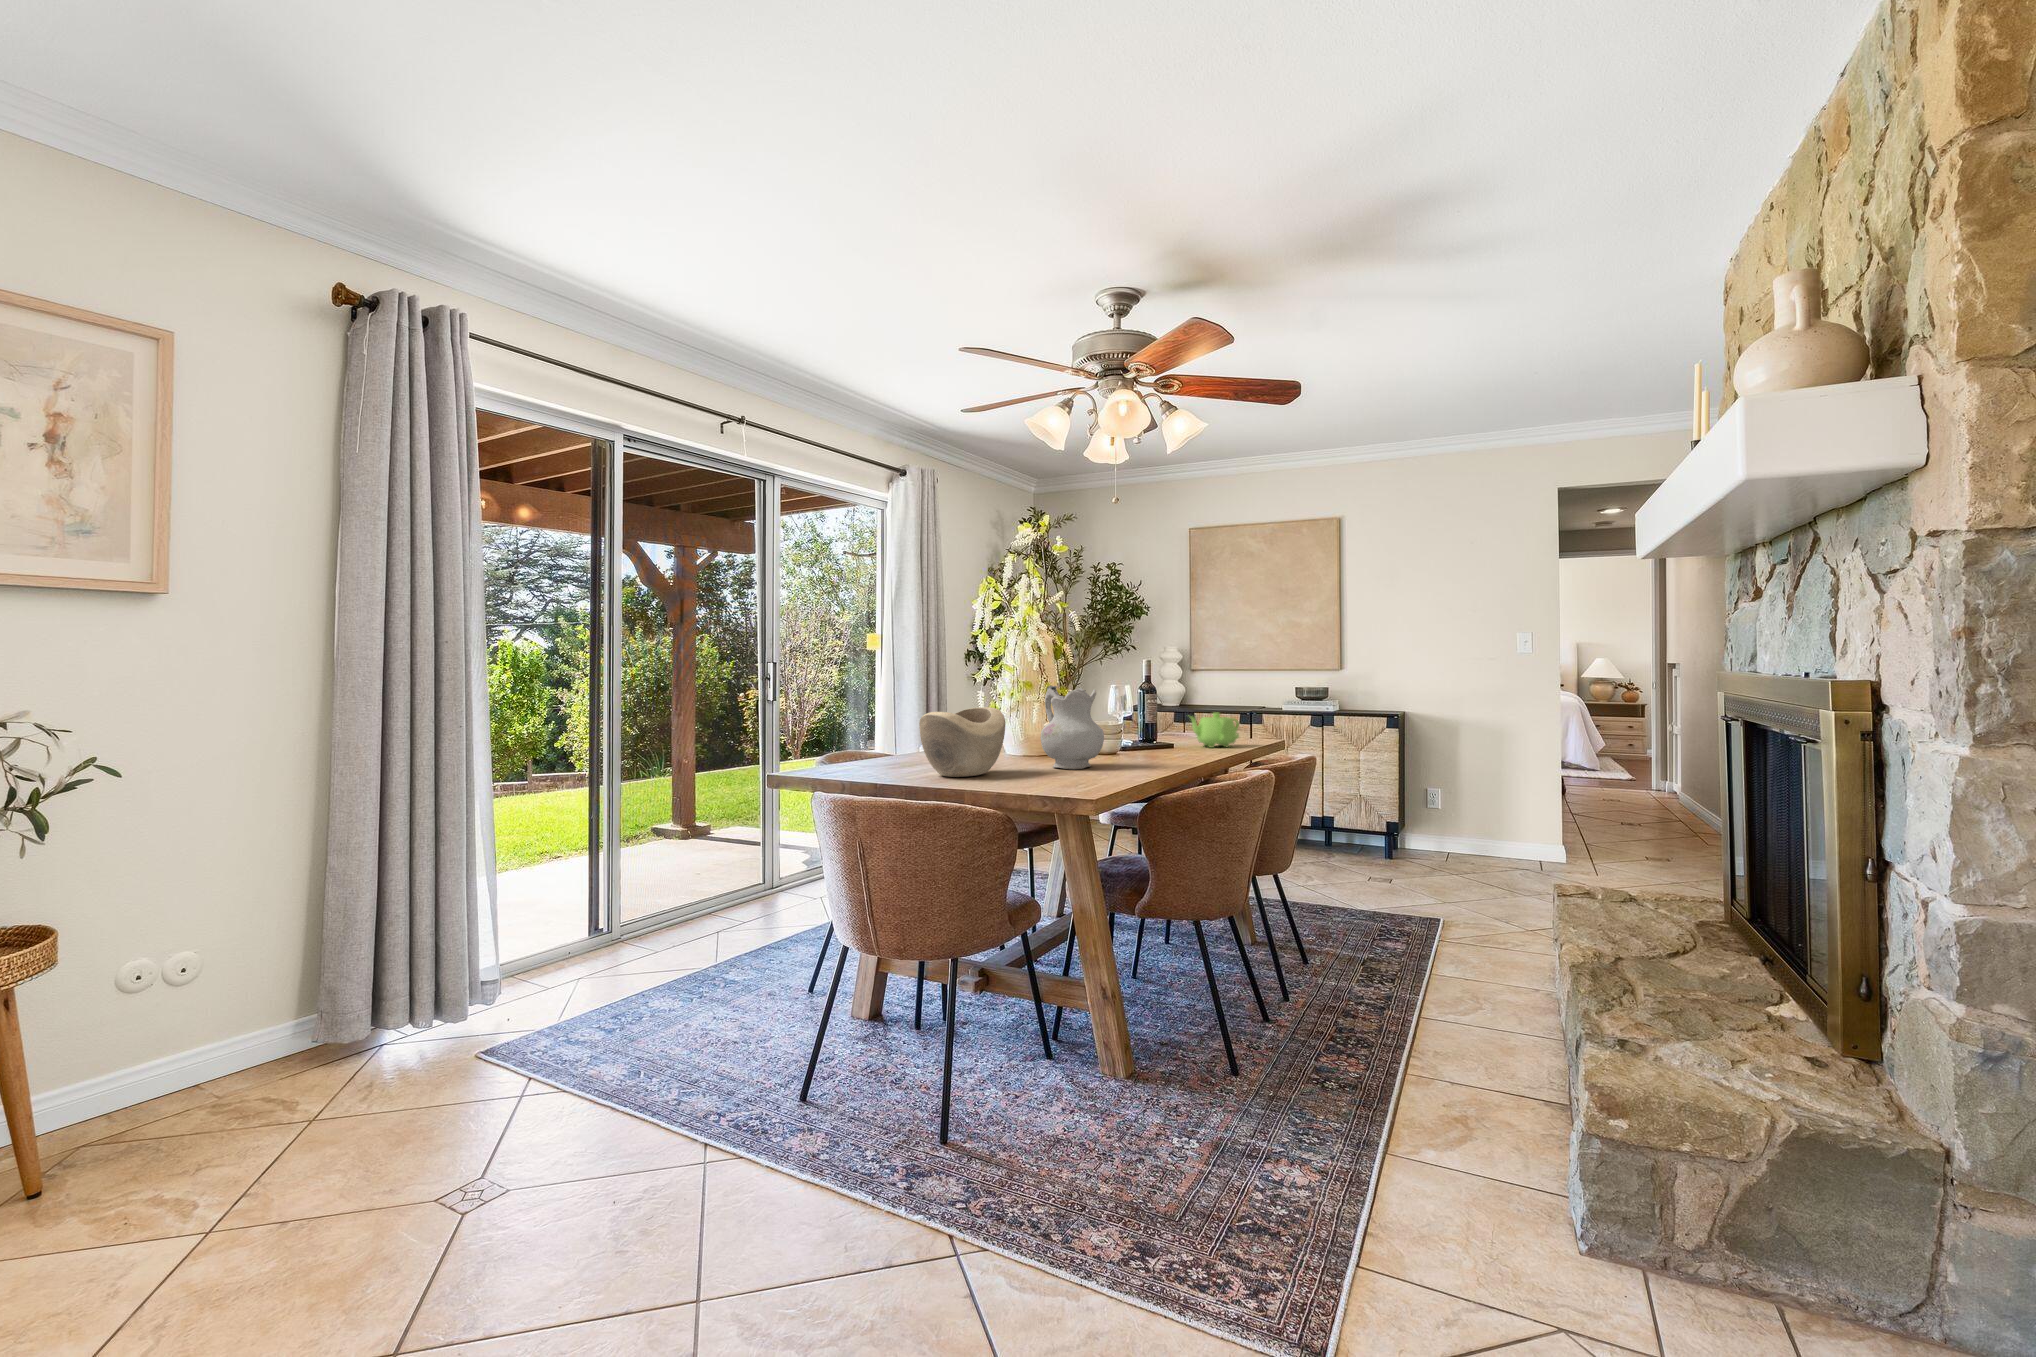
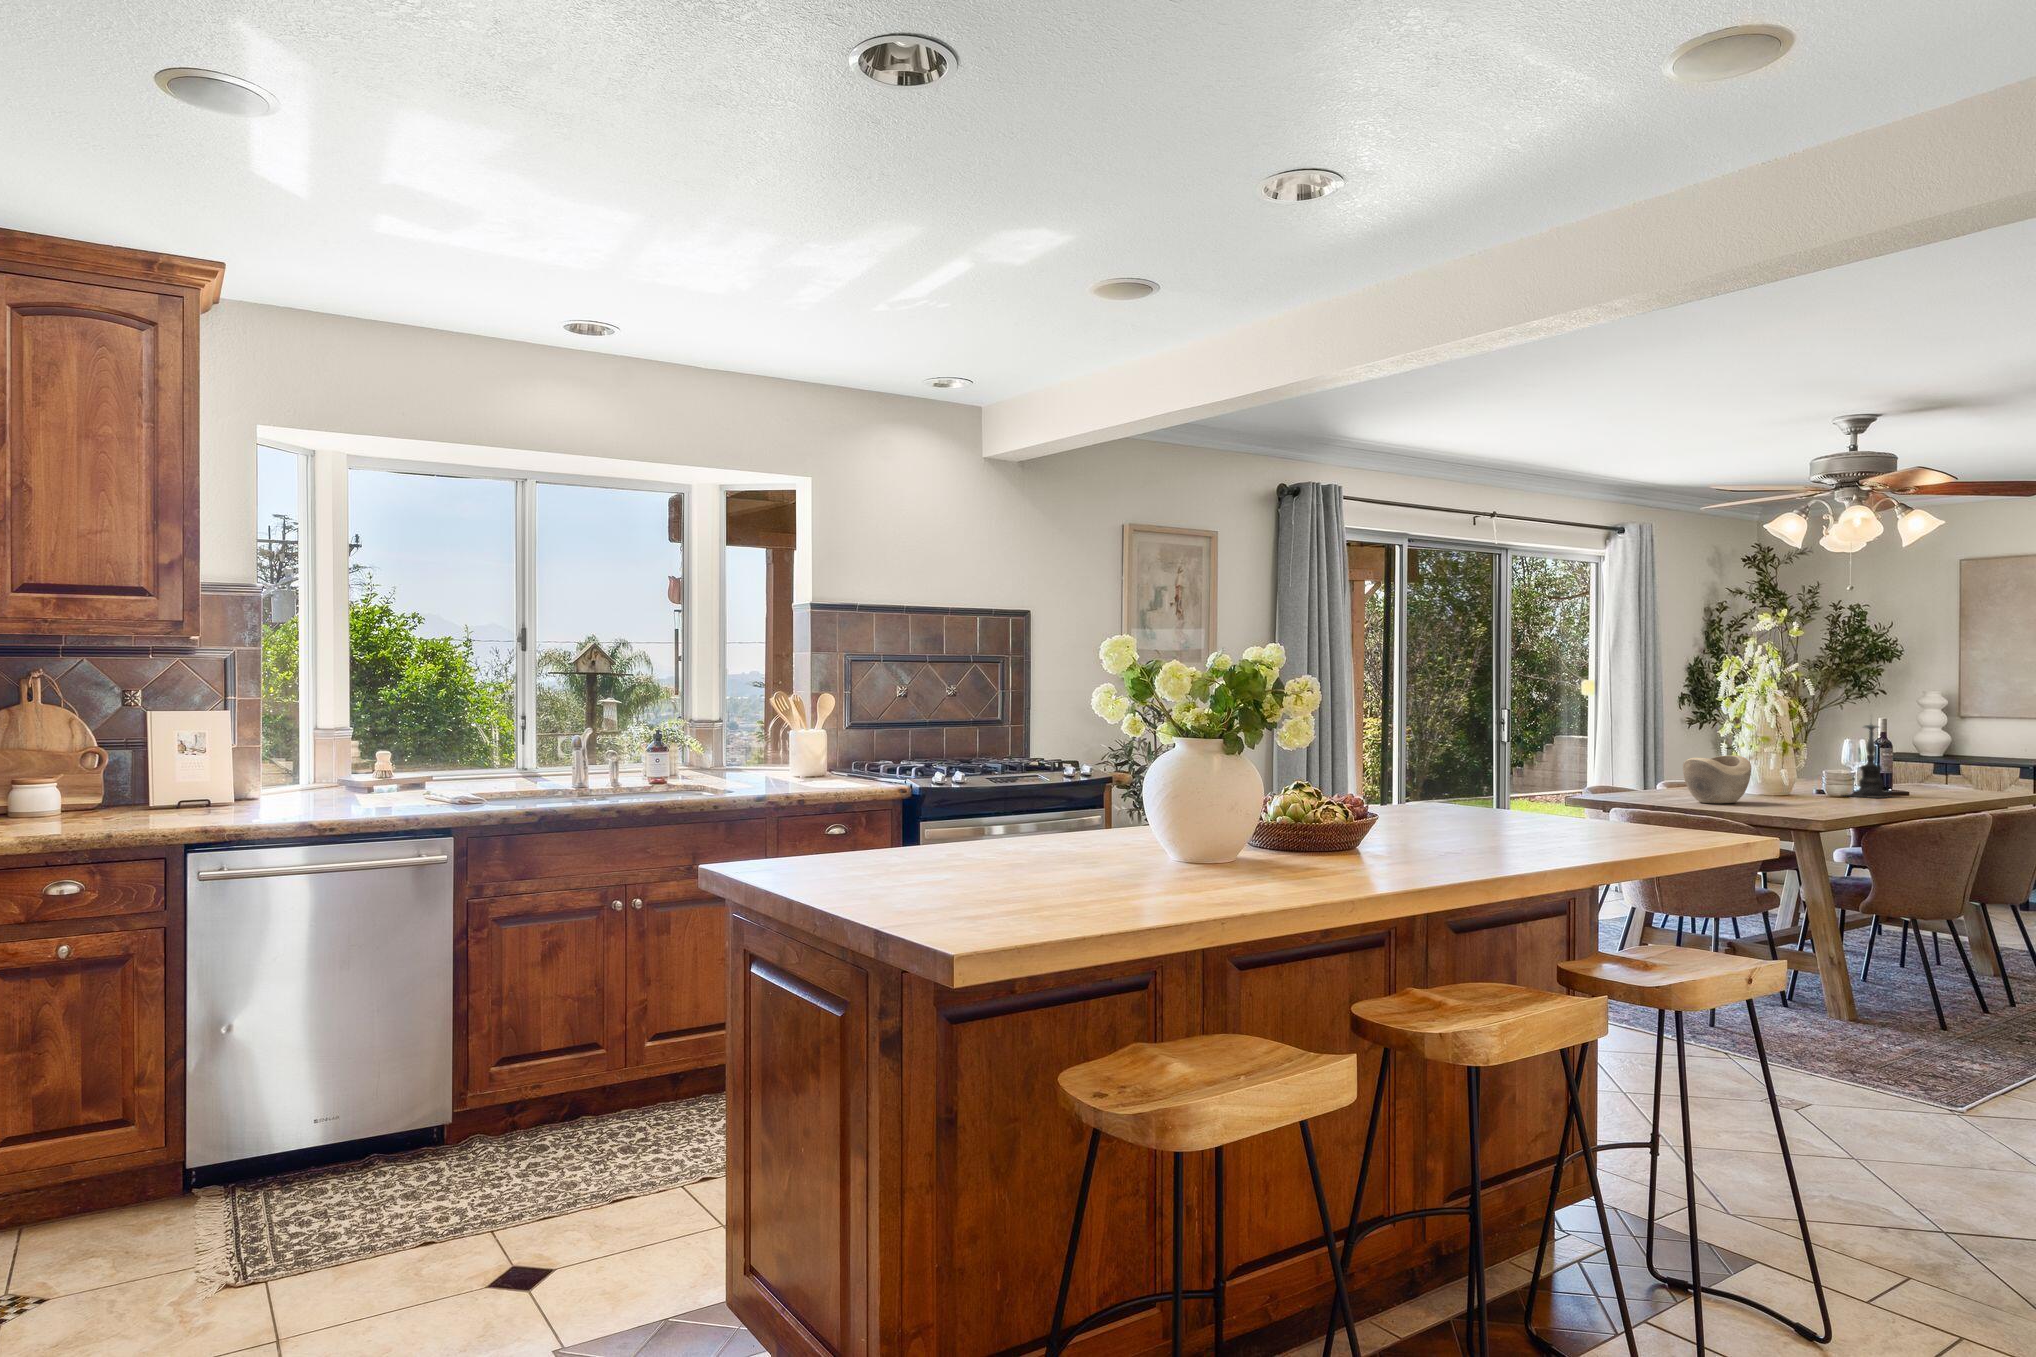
candle holder: none [1106,653,1171,755] -> present [1844,724,1890,798]
ceramic pitcher: present [1040,685,1104,769] -> none [1780,740,1834,803]
teapot: present [1190,713,1239,748] -> none [1920,766,1976,796]

